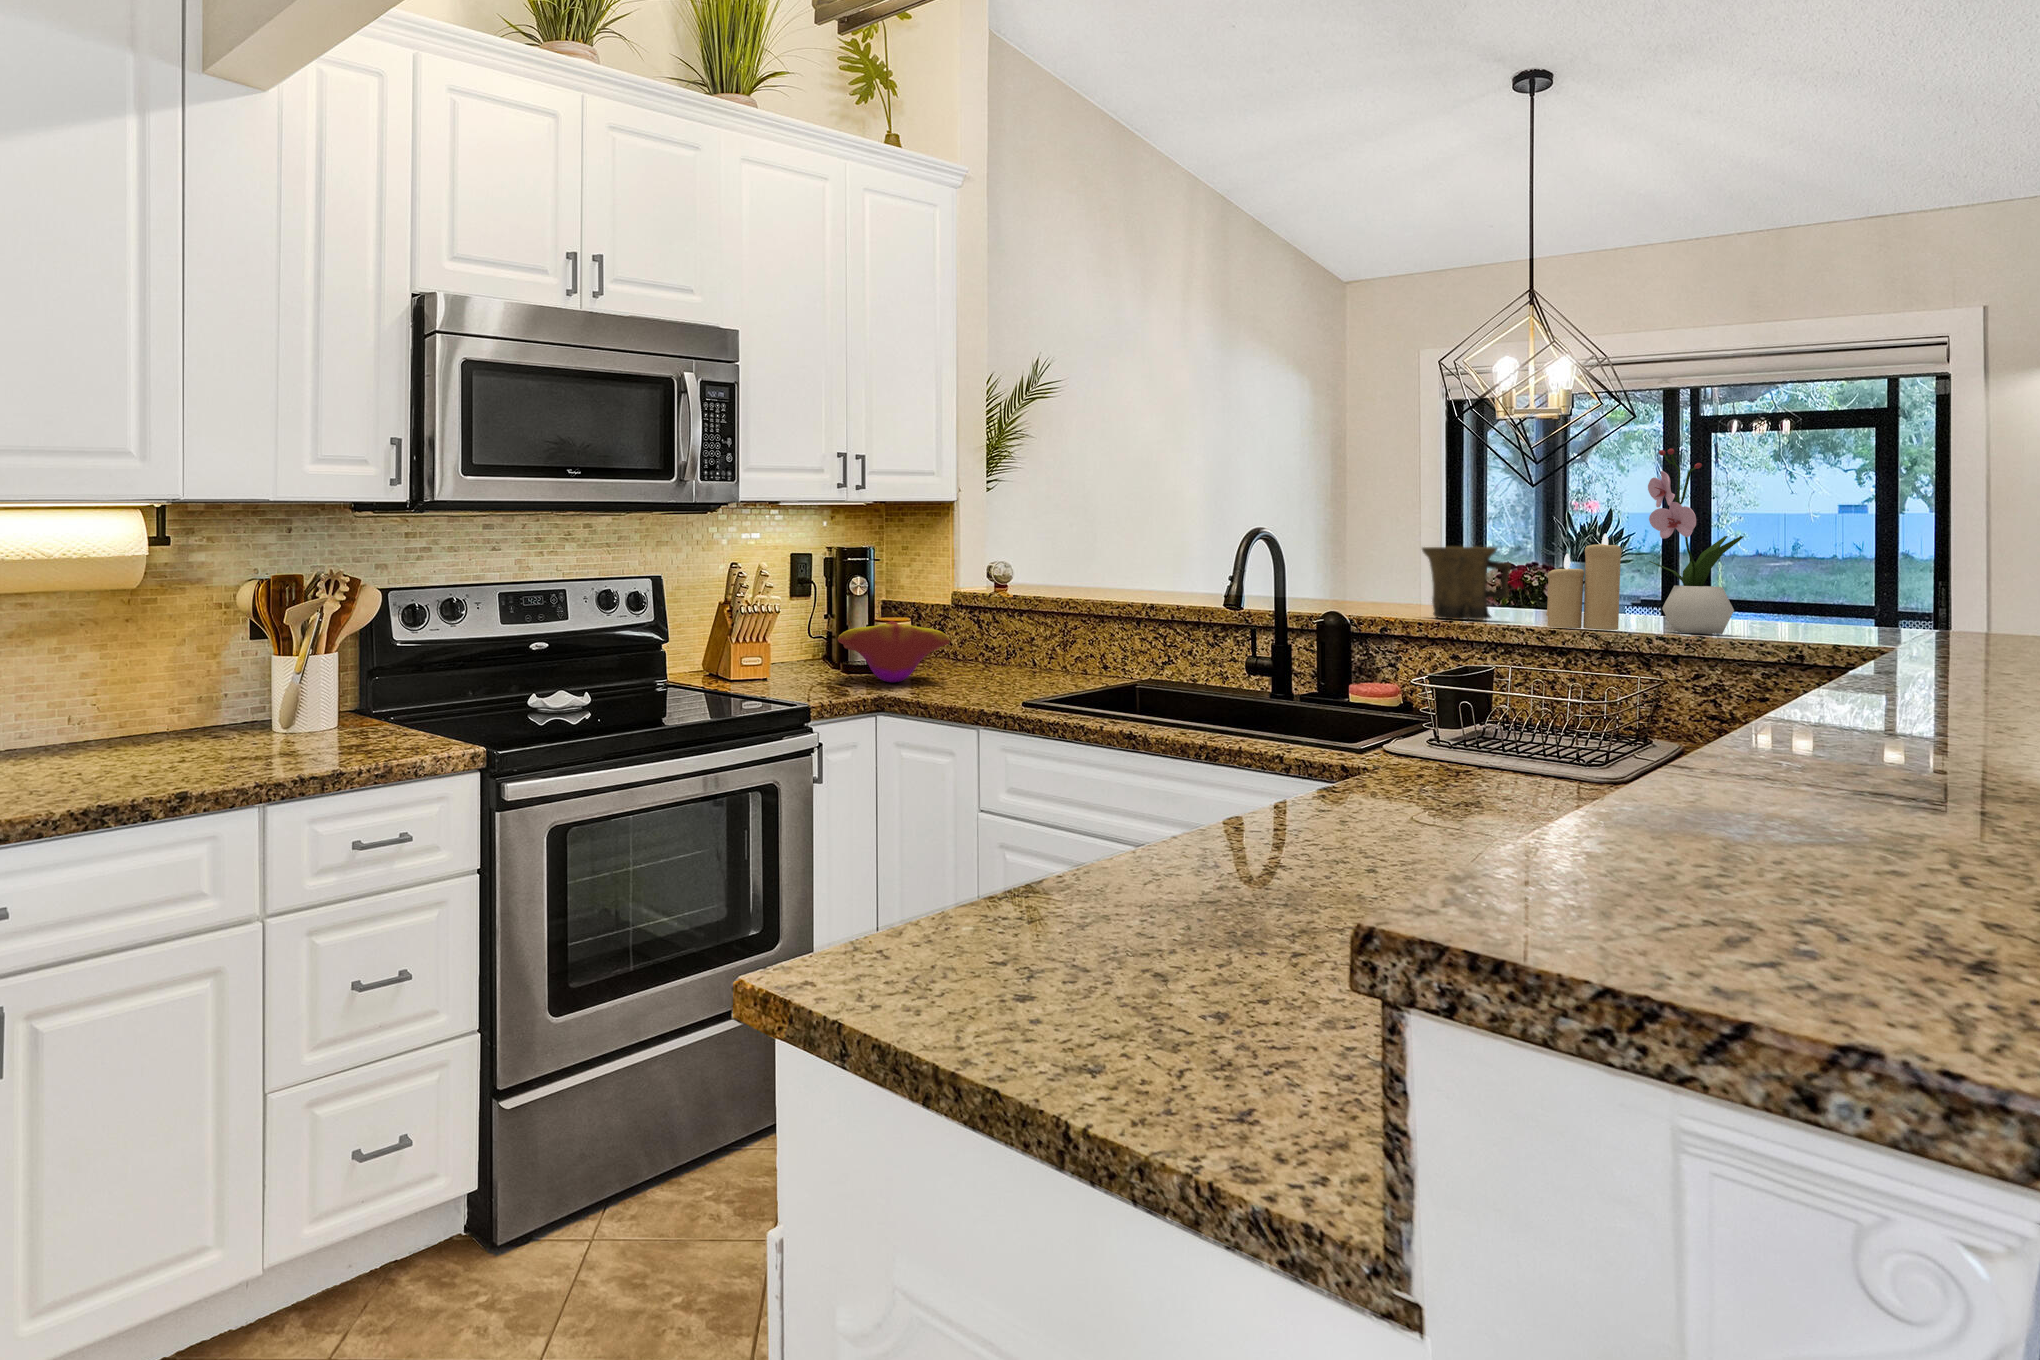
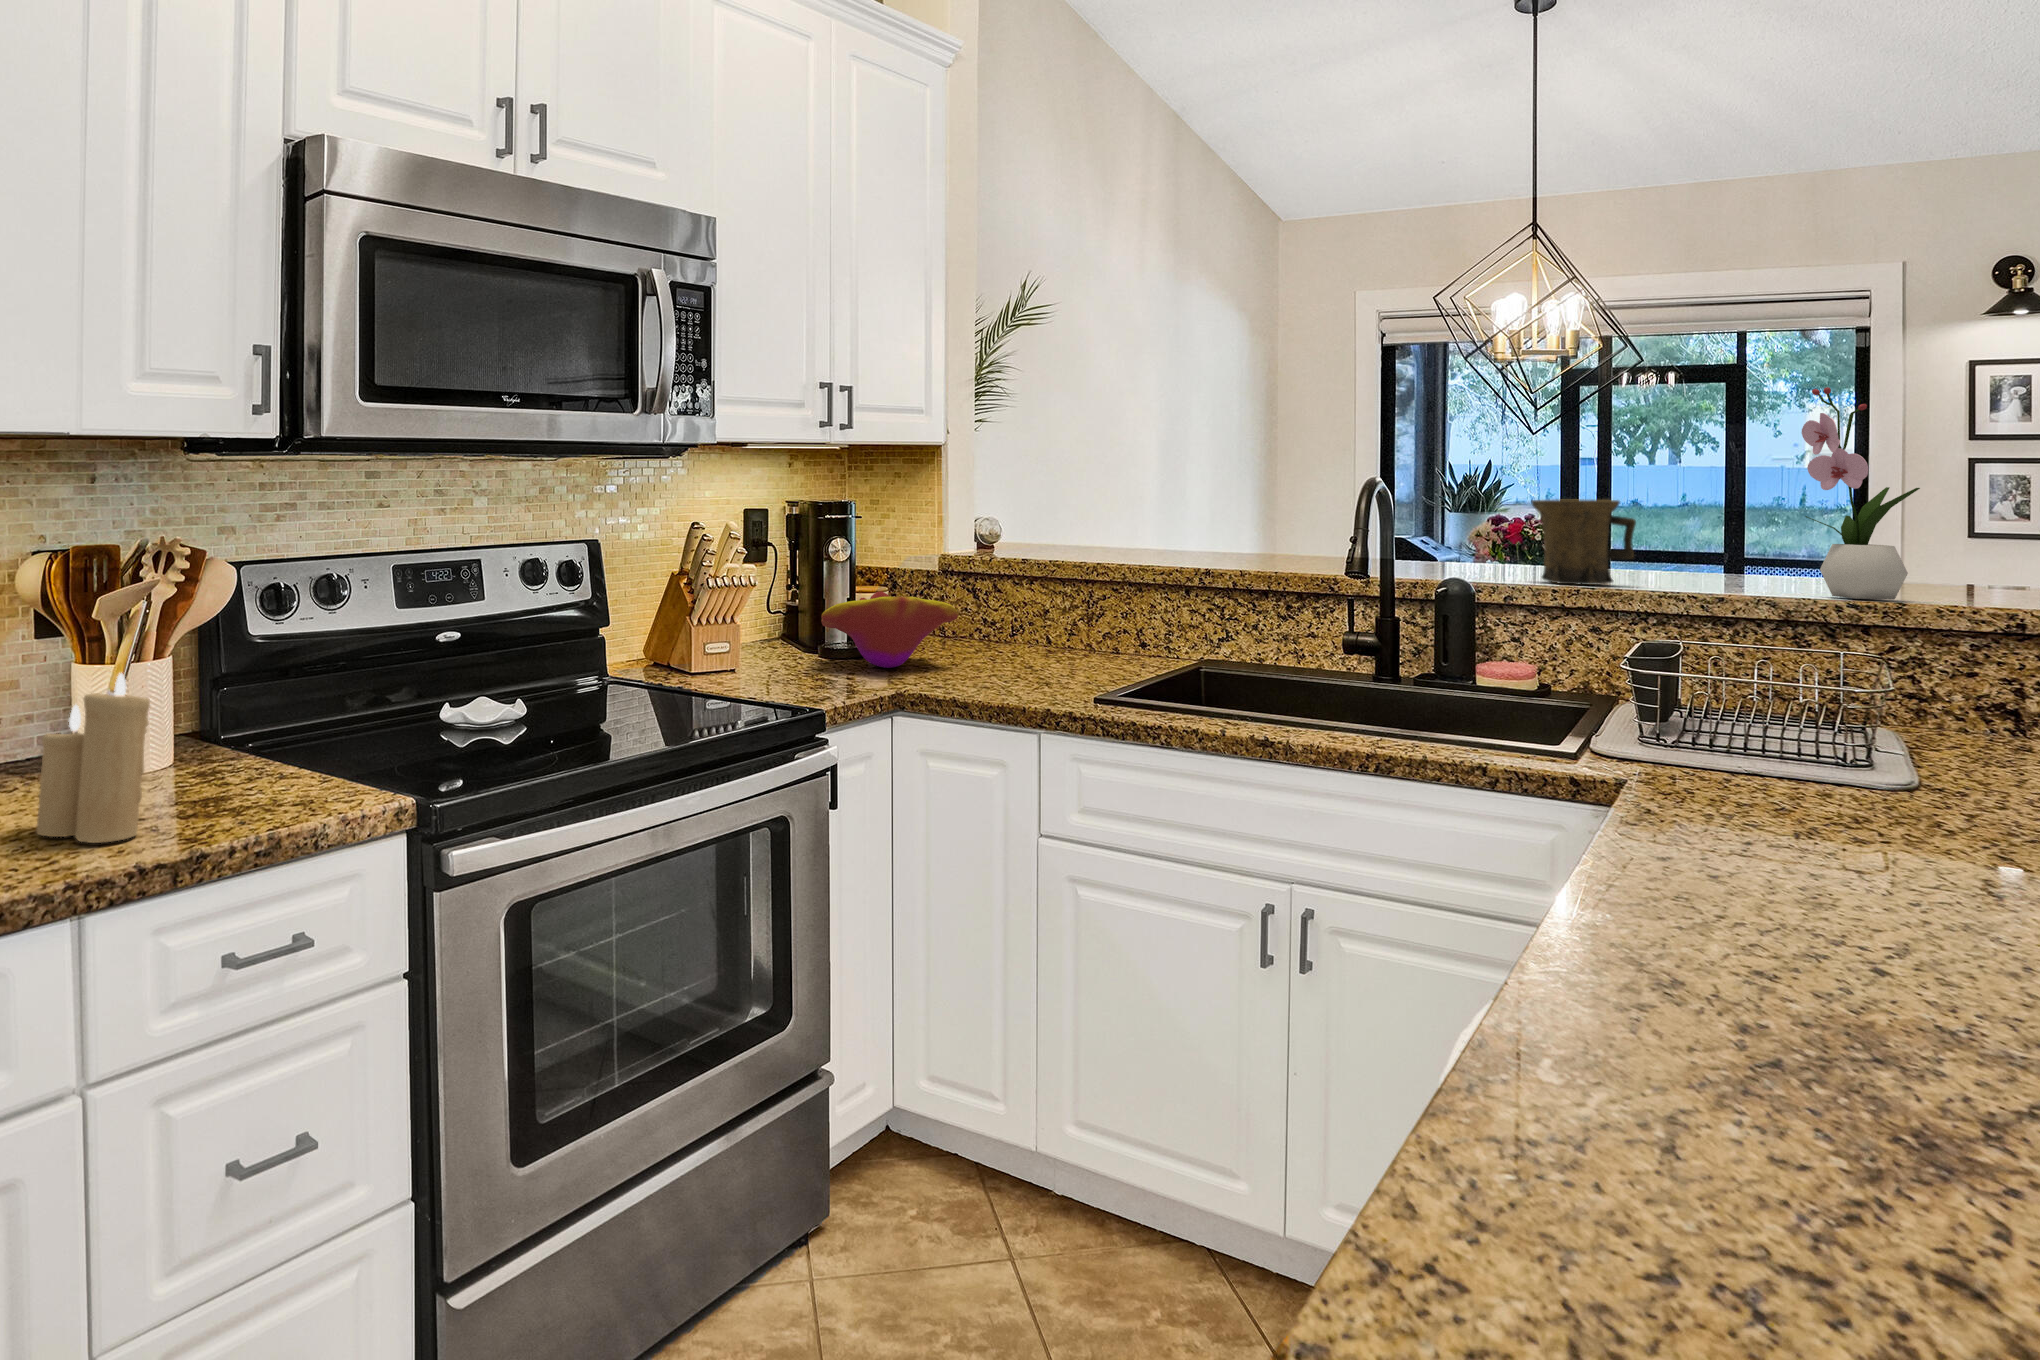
candle: present [1546,534,1621,630] -> present [36,673,150,843]

